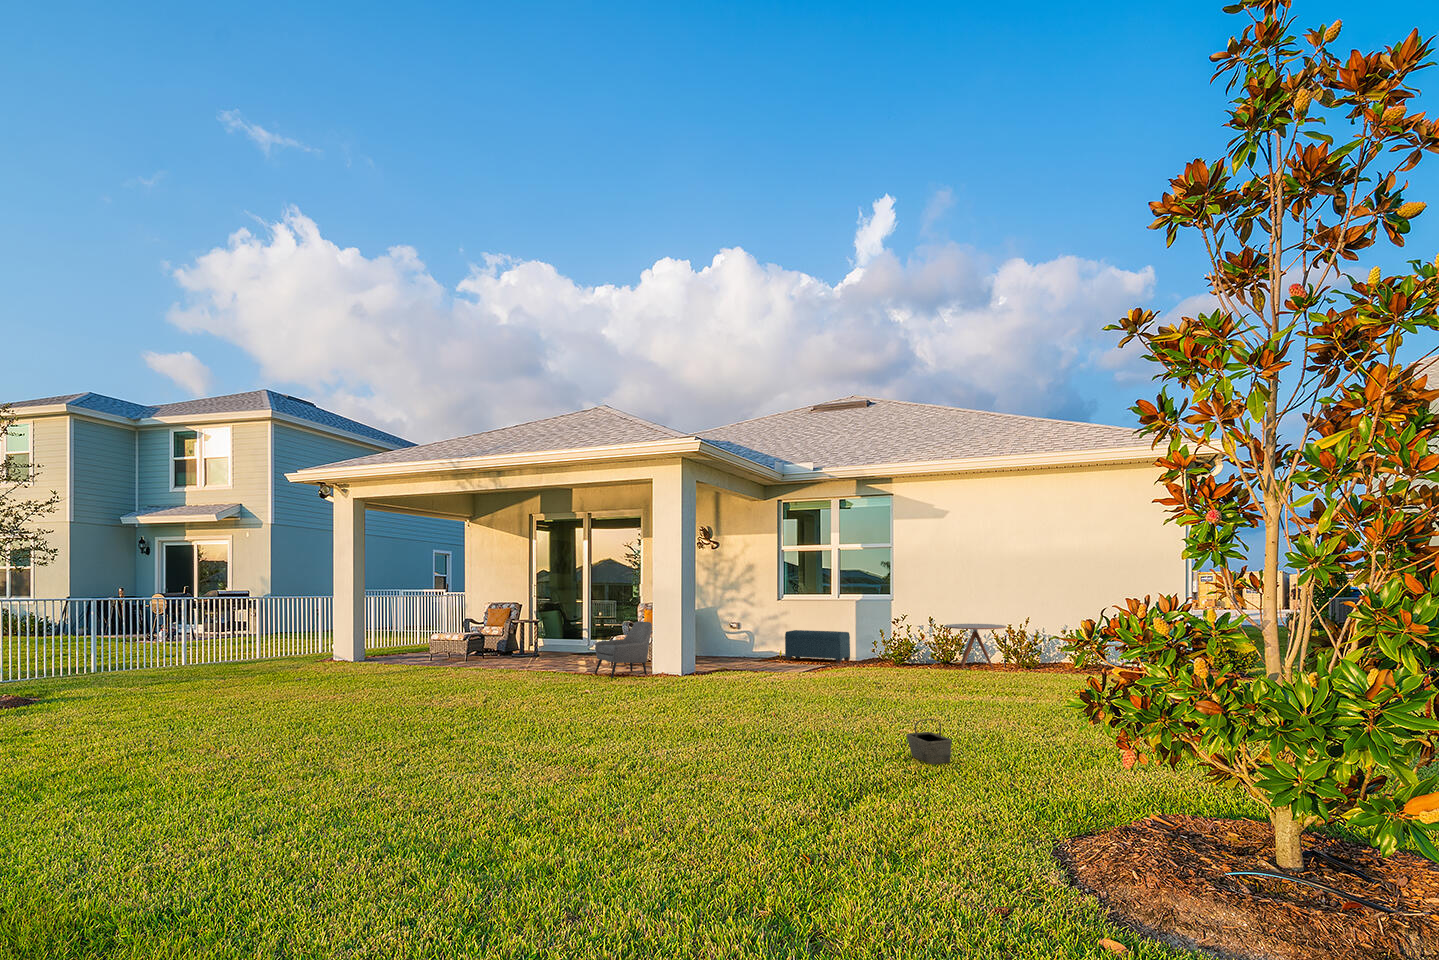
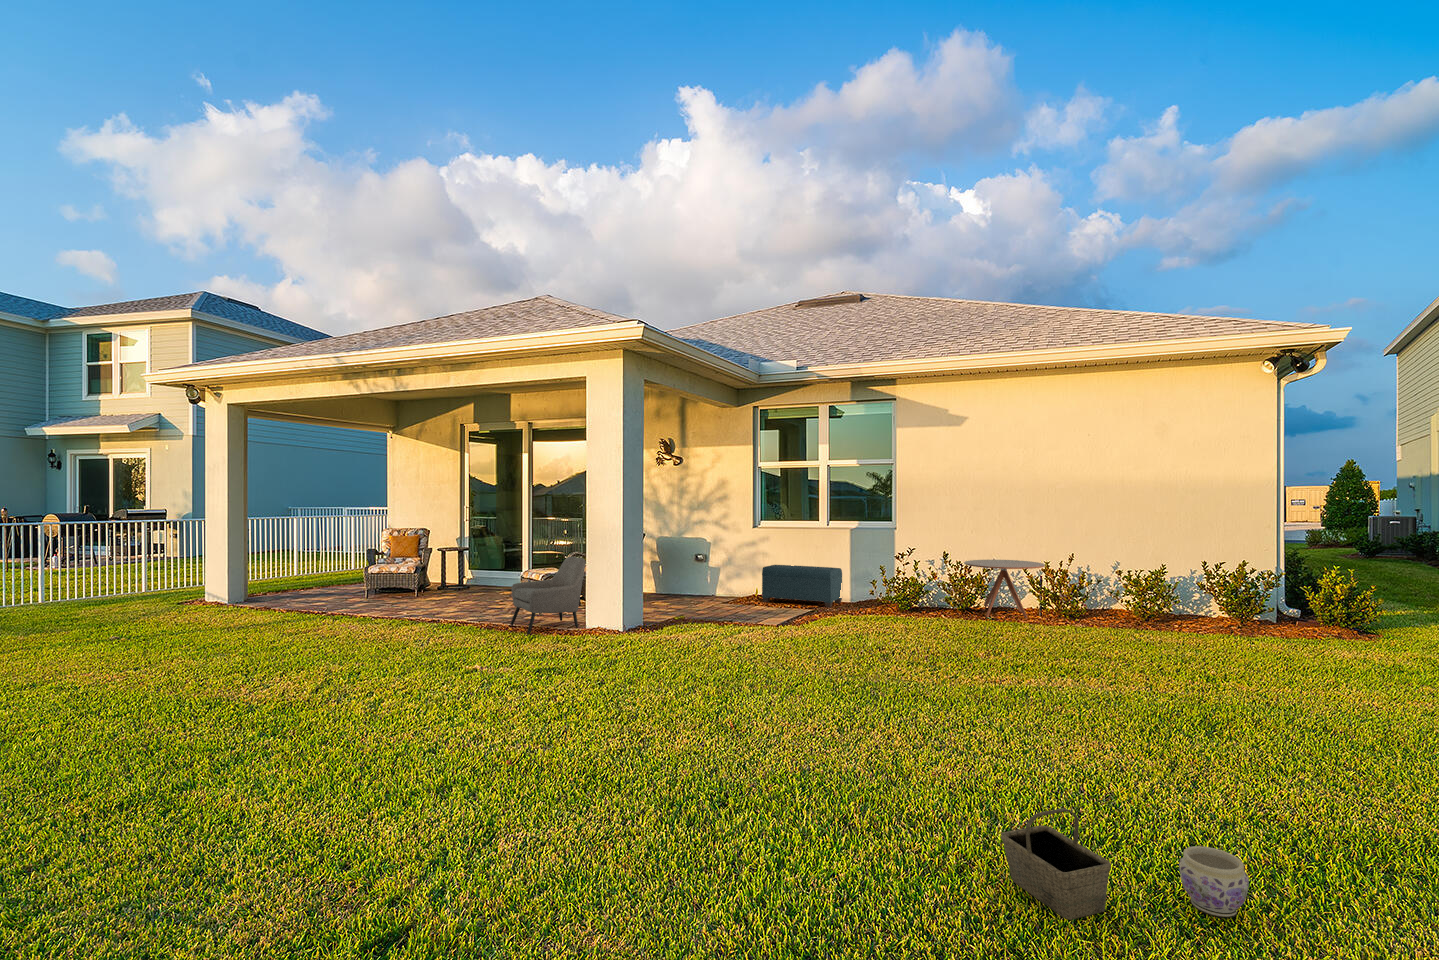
planter: none [986,736,1015,764] -> present [1179,846,1249,918]

